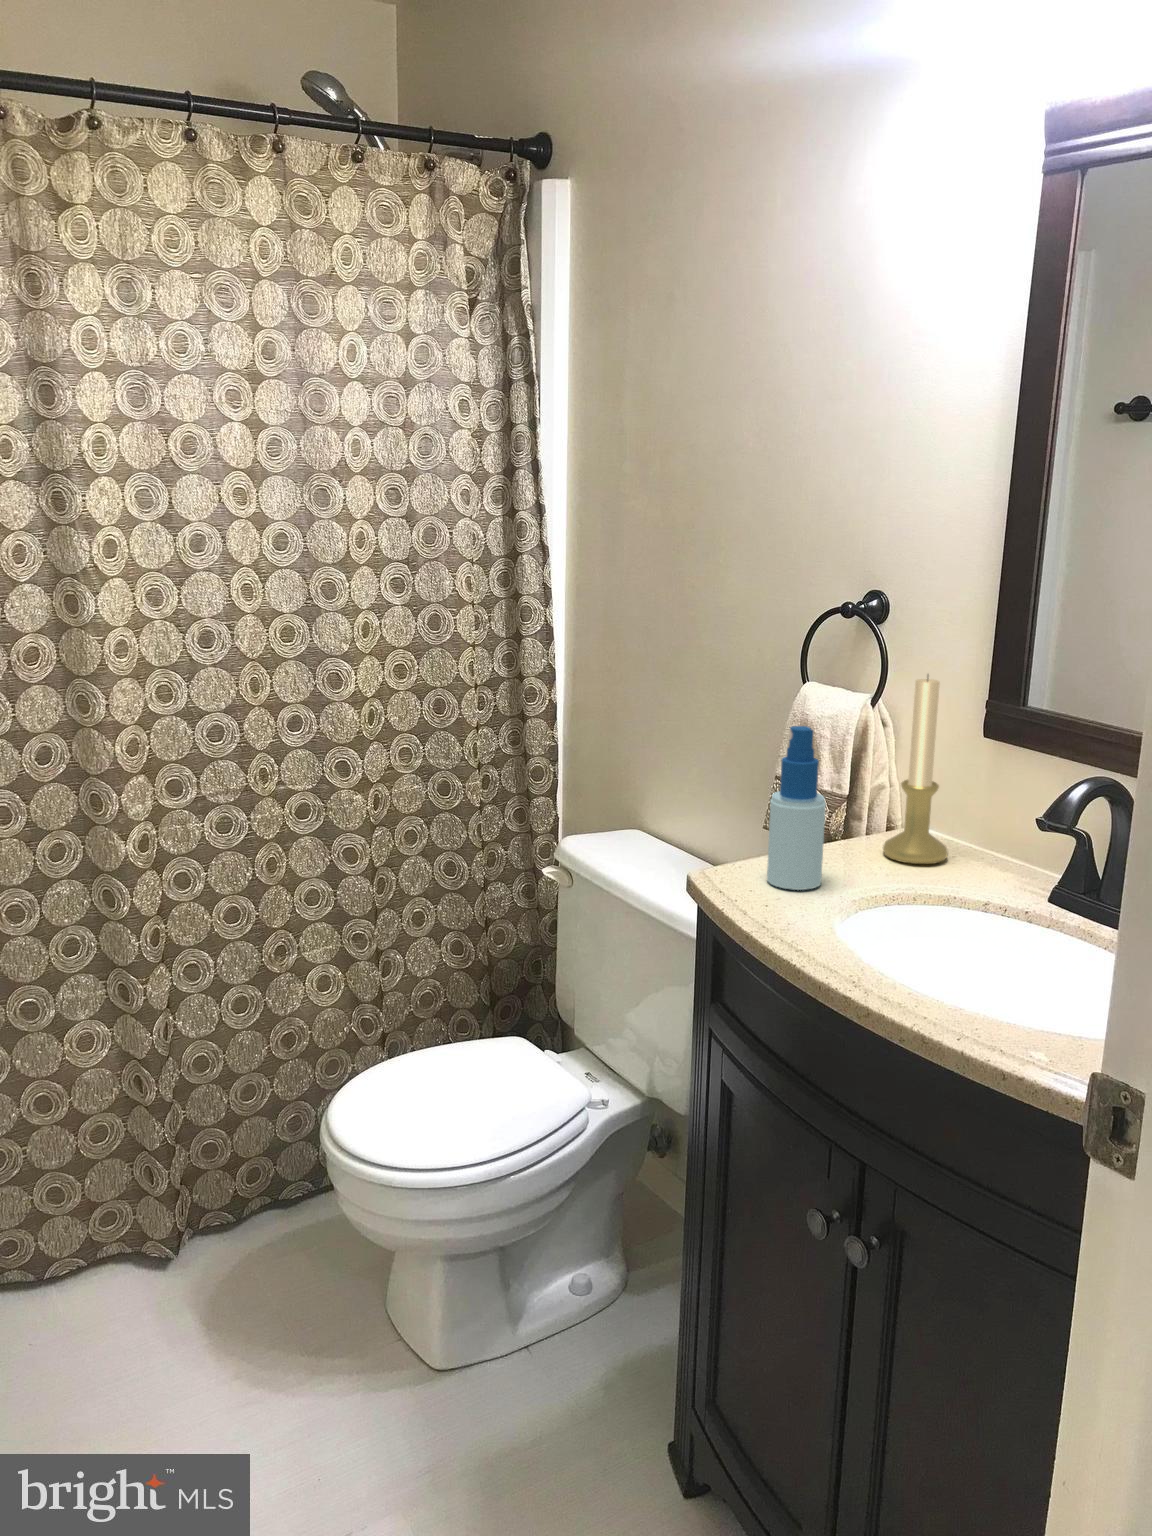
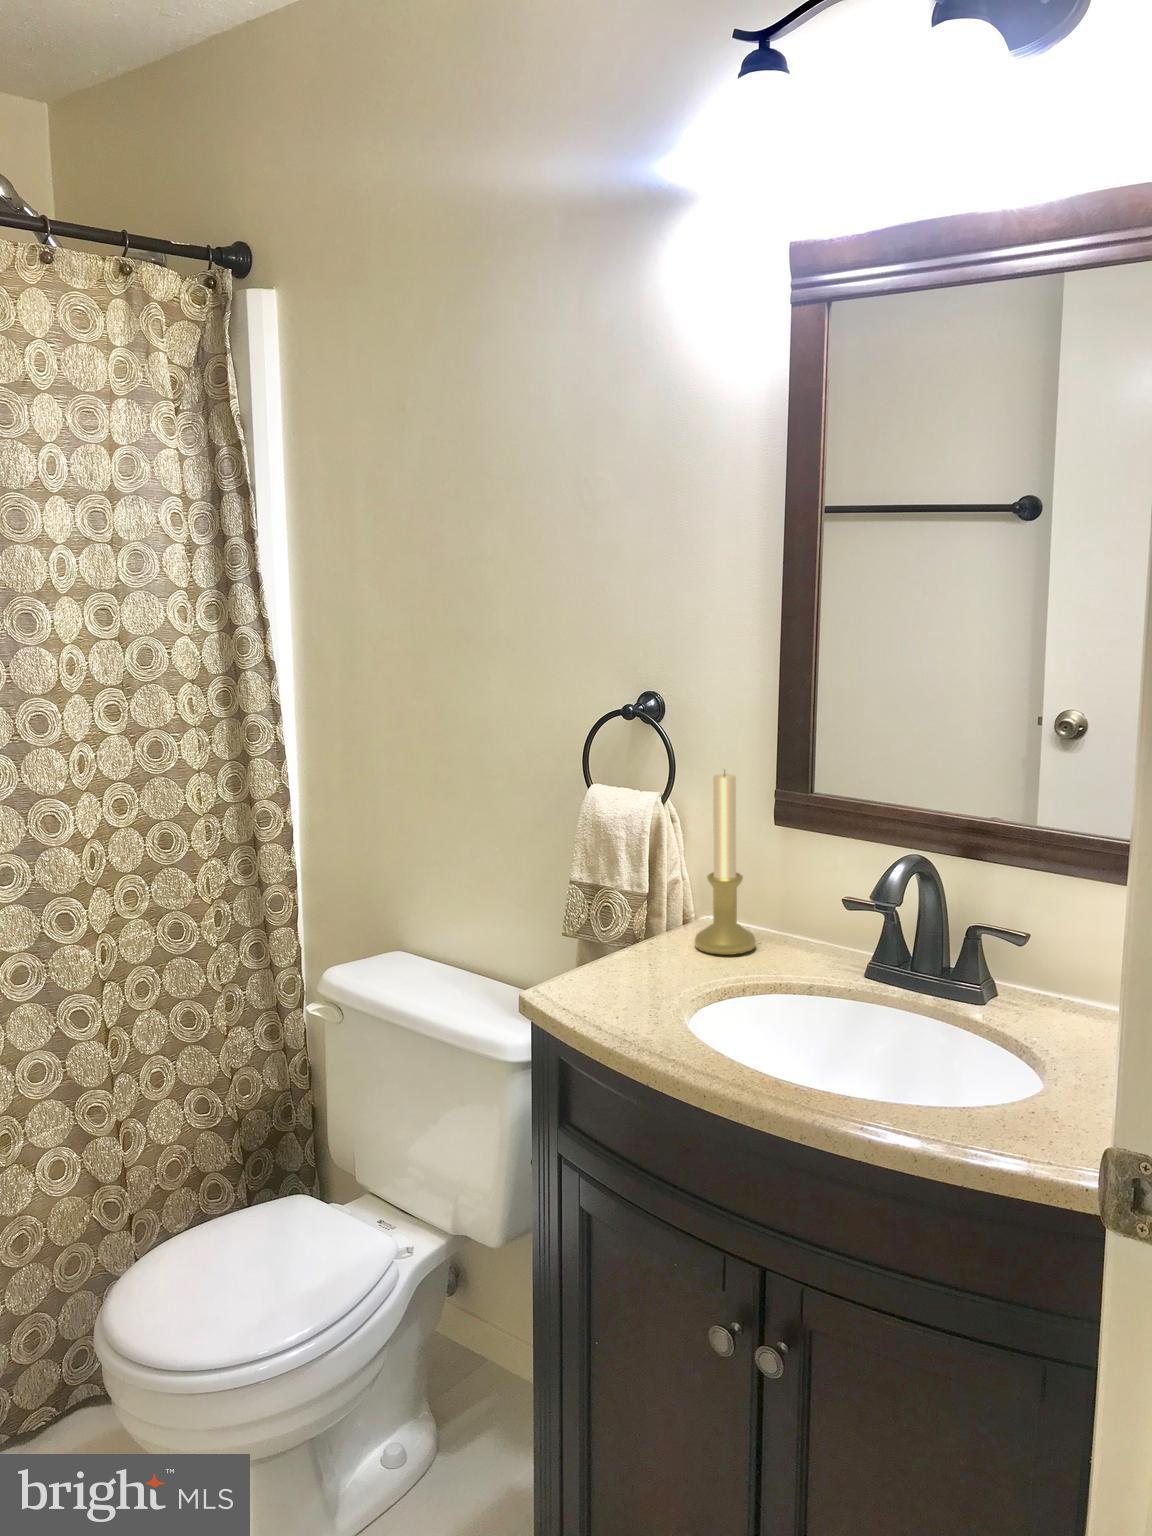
spray bottle: present [767,726,826,890] -> none [601,831,656,996]

